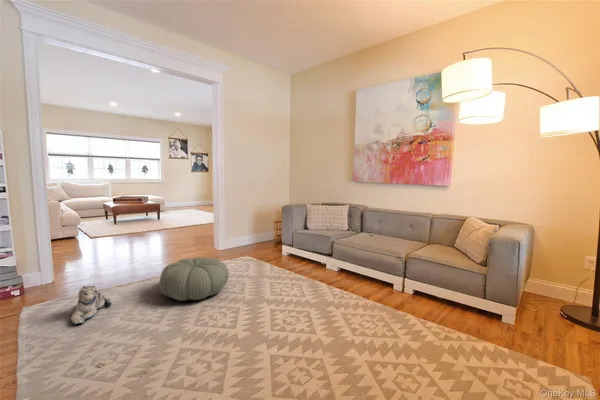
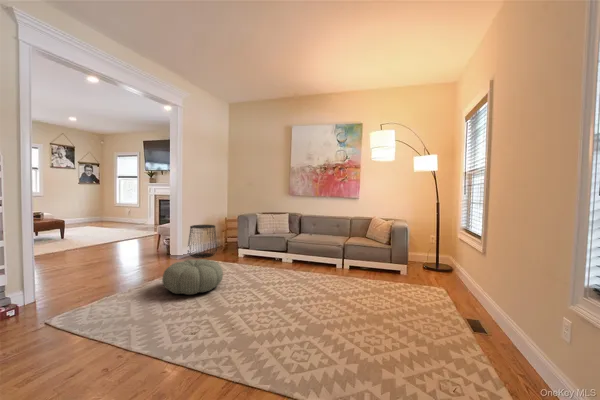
side table: none [233,215,264,251] -> present [188,225,217,258]
plush toy: present [71,286,111,325] -> none [95,288,128,324]

